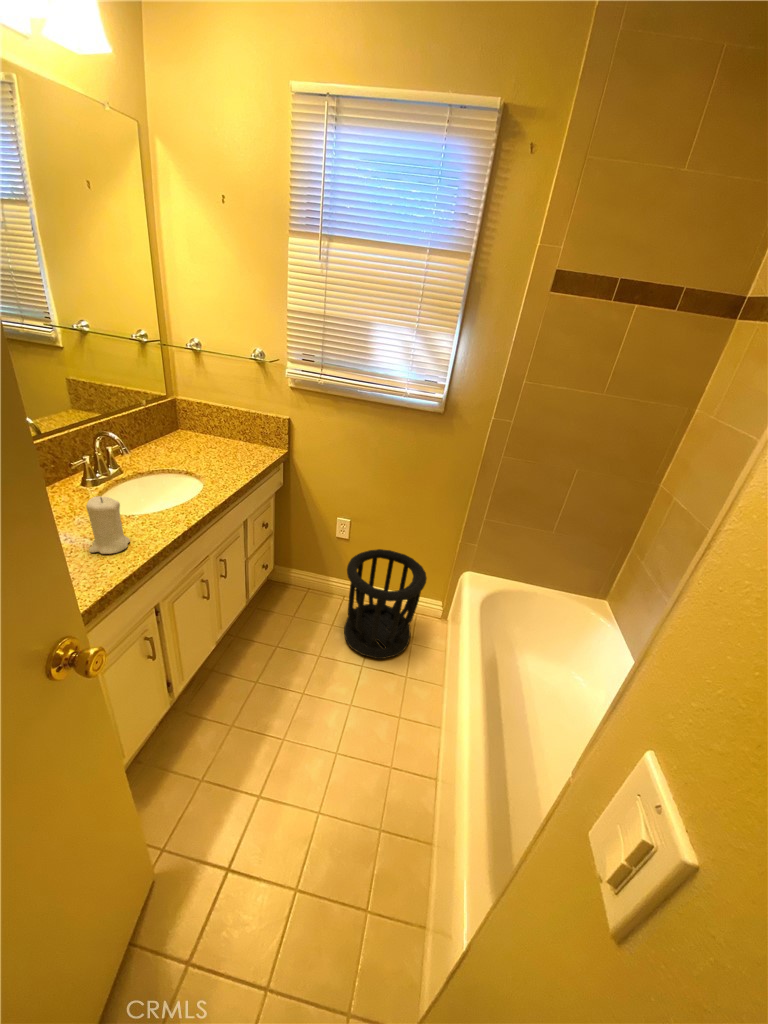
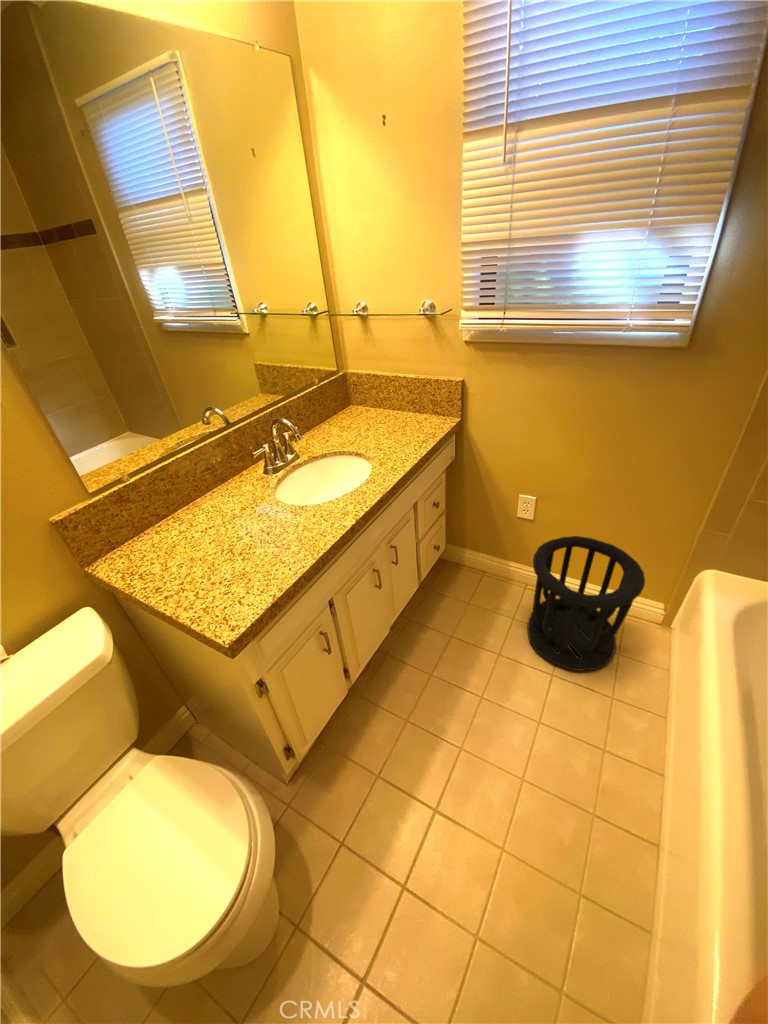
candle: present [86,496,130,554] -> none [261,493,302,551]

